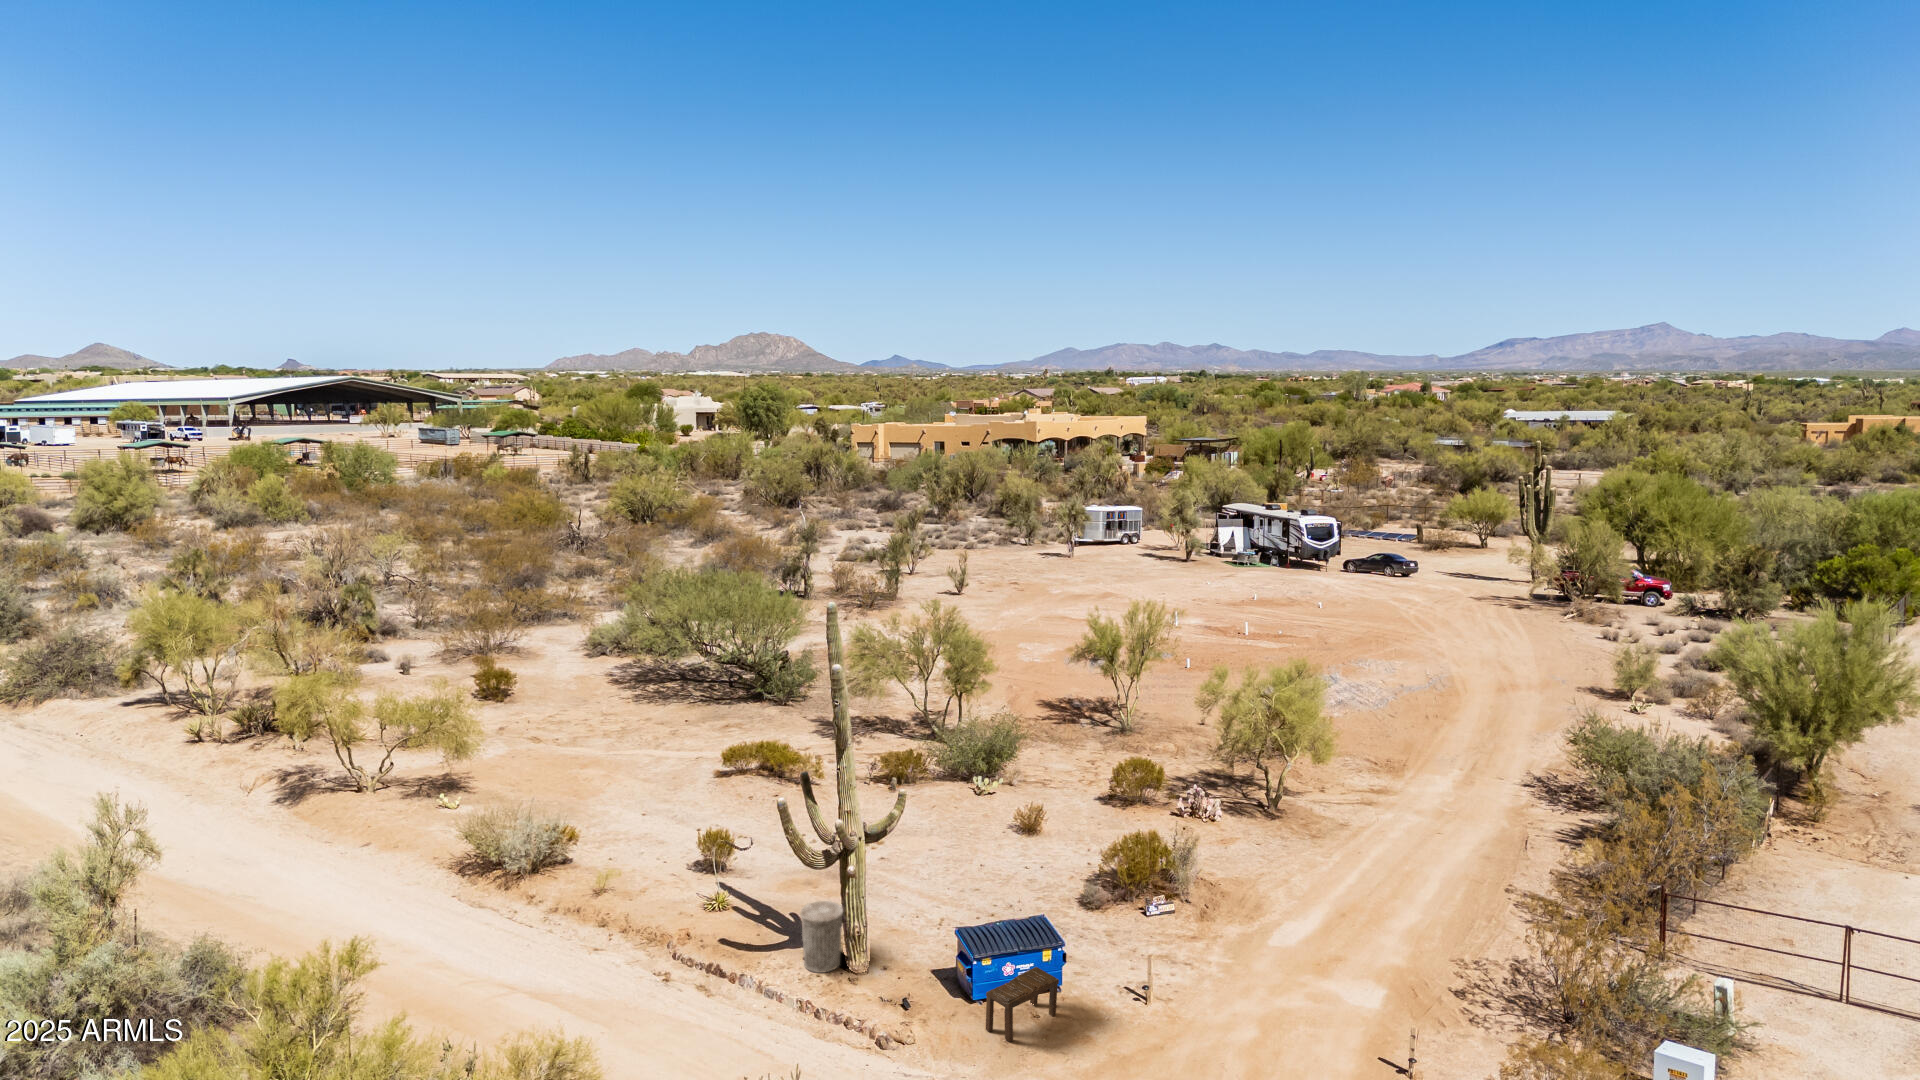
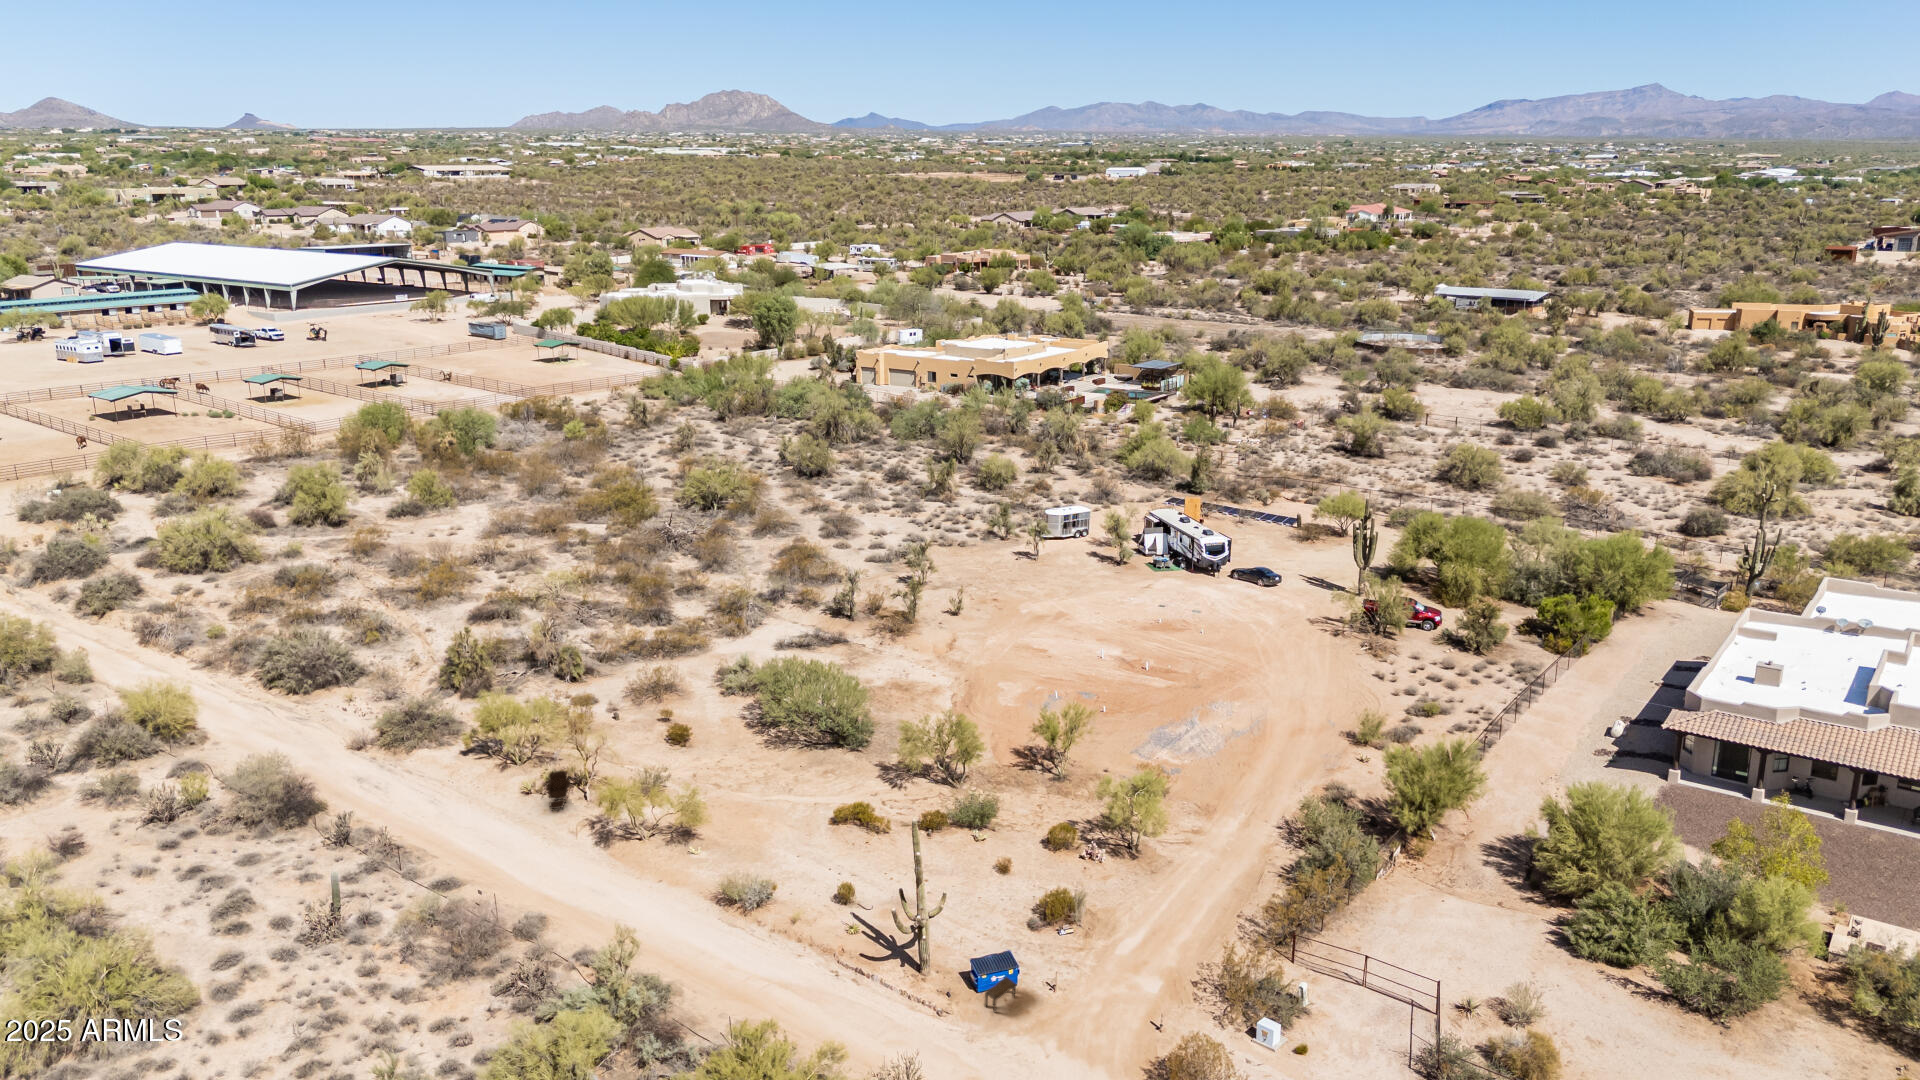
lounge chair: none [229,693,280,756] -> present [546,771,570,809]
trash can: present [800,901,843,973] -> none [898,940,918,974]

